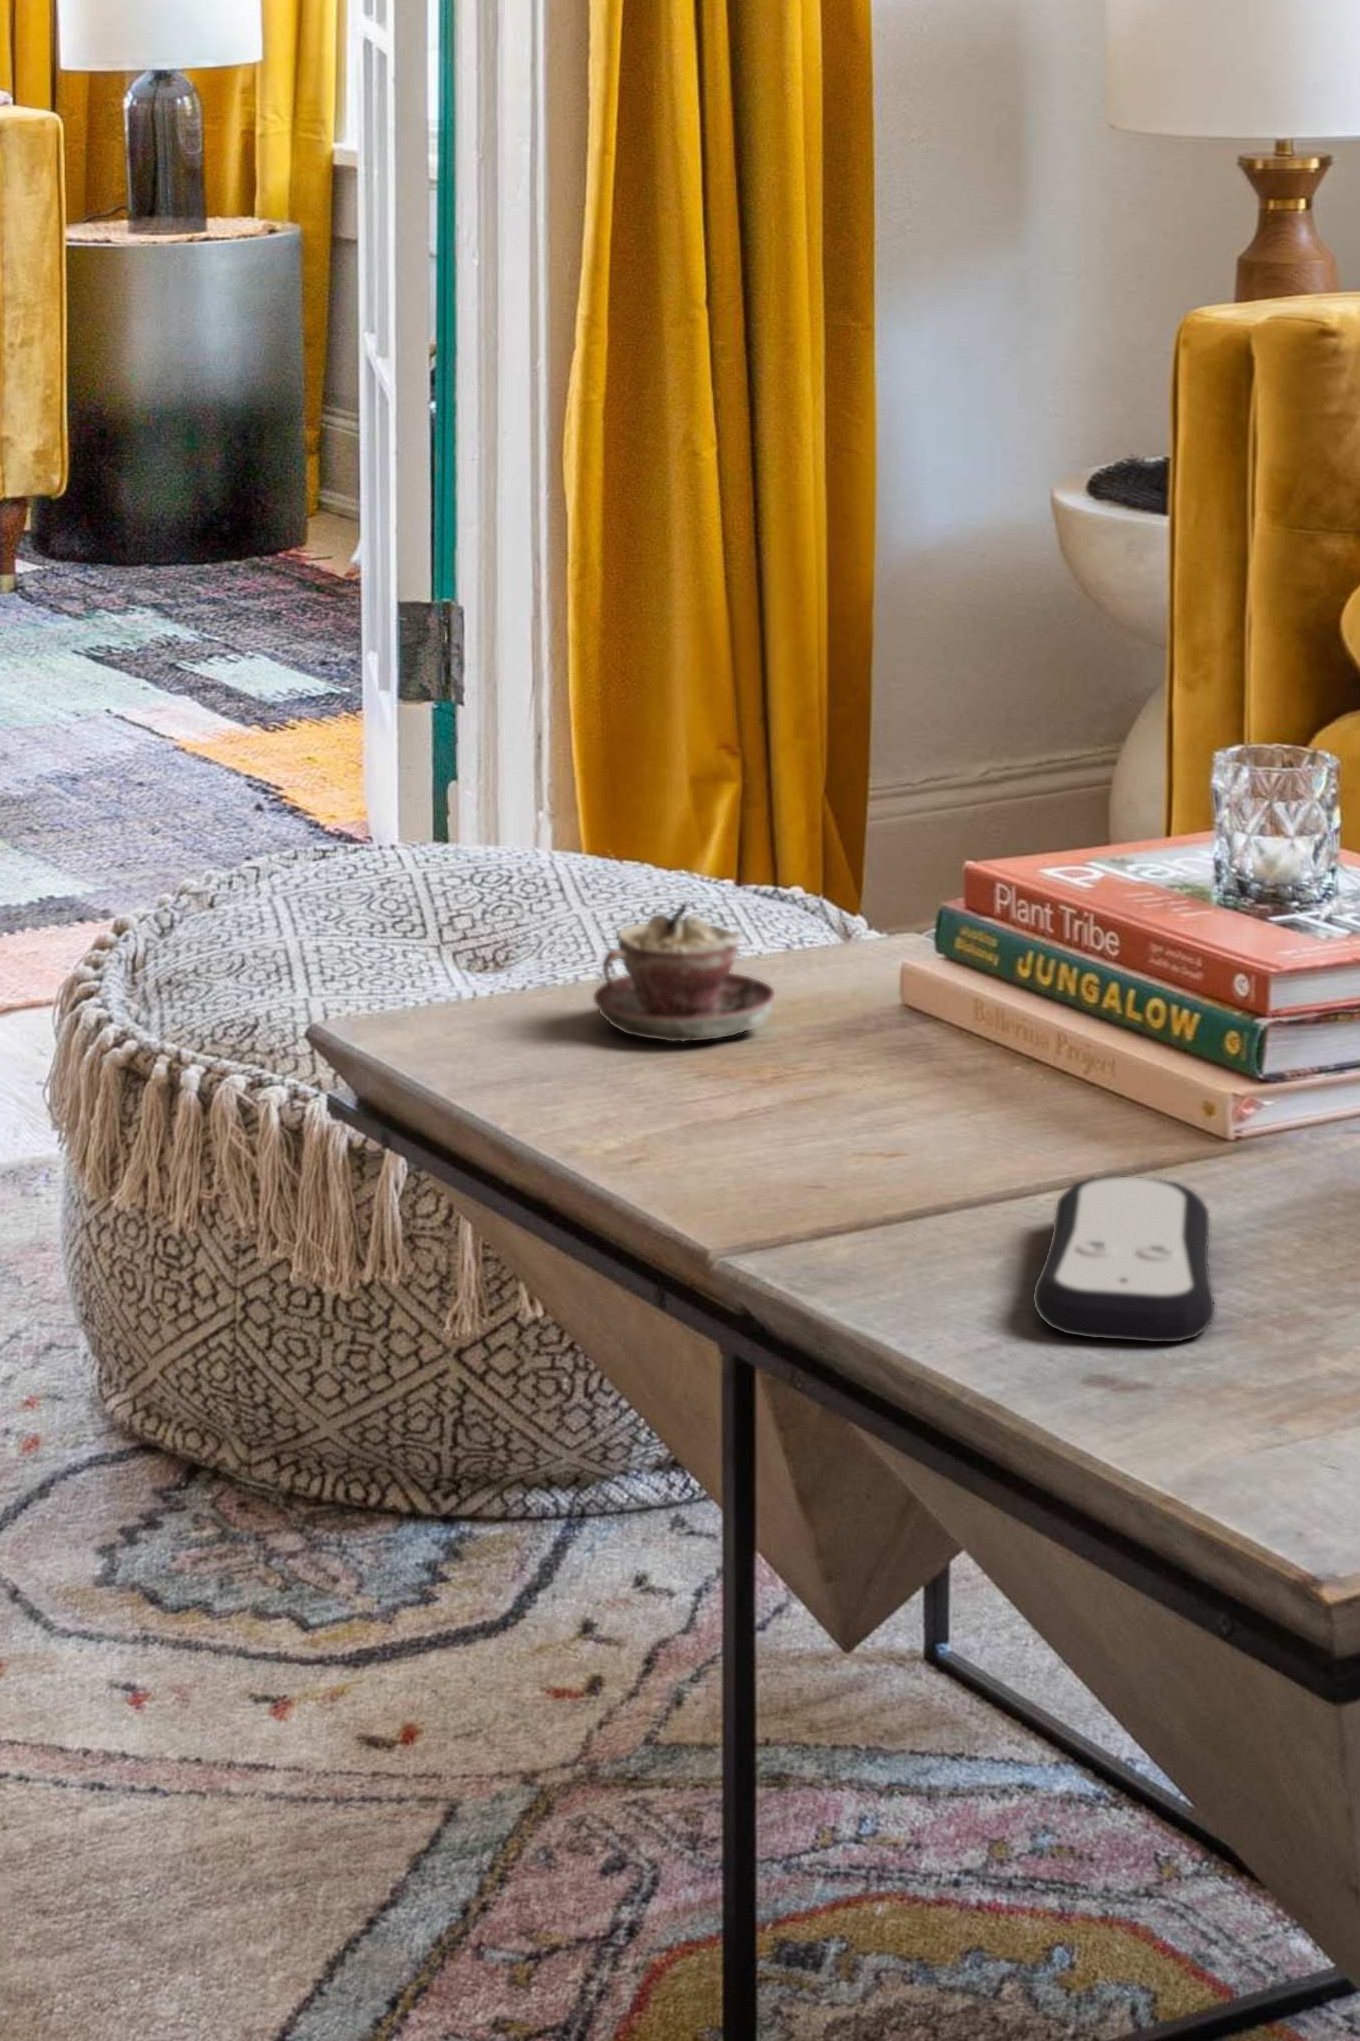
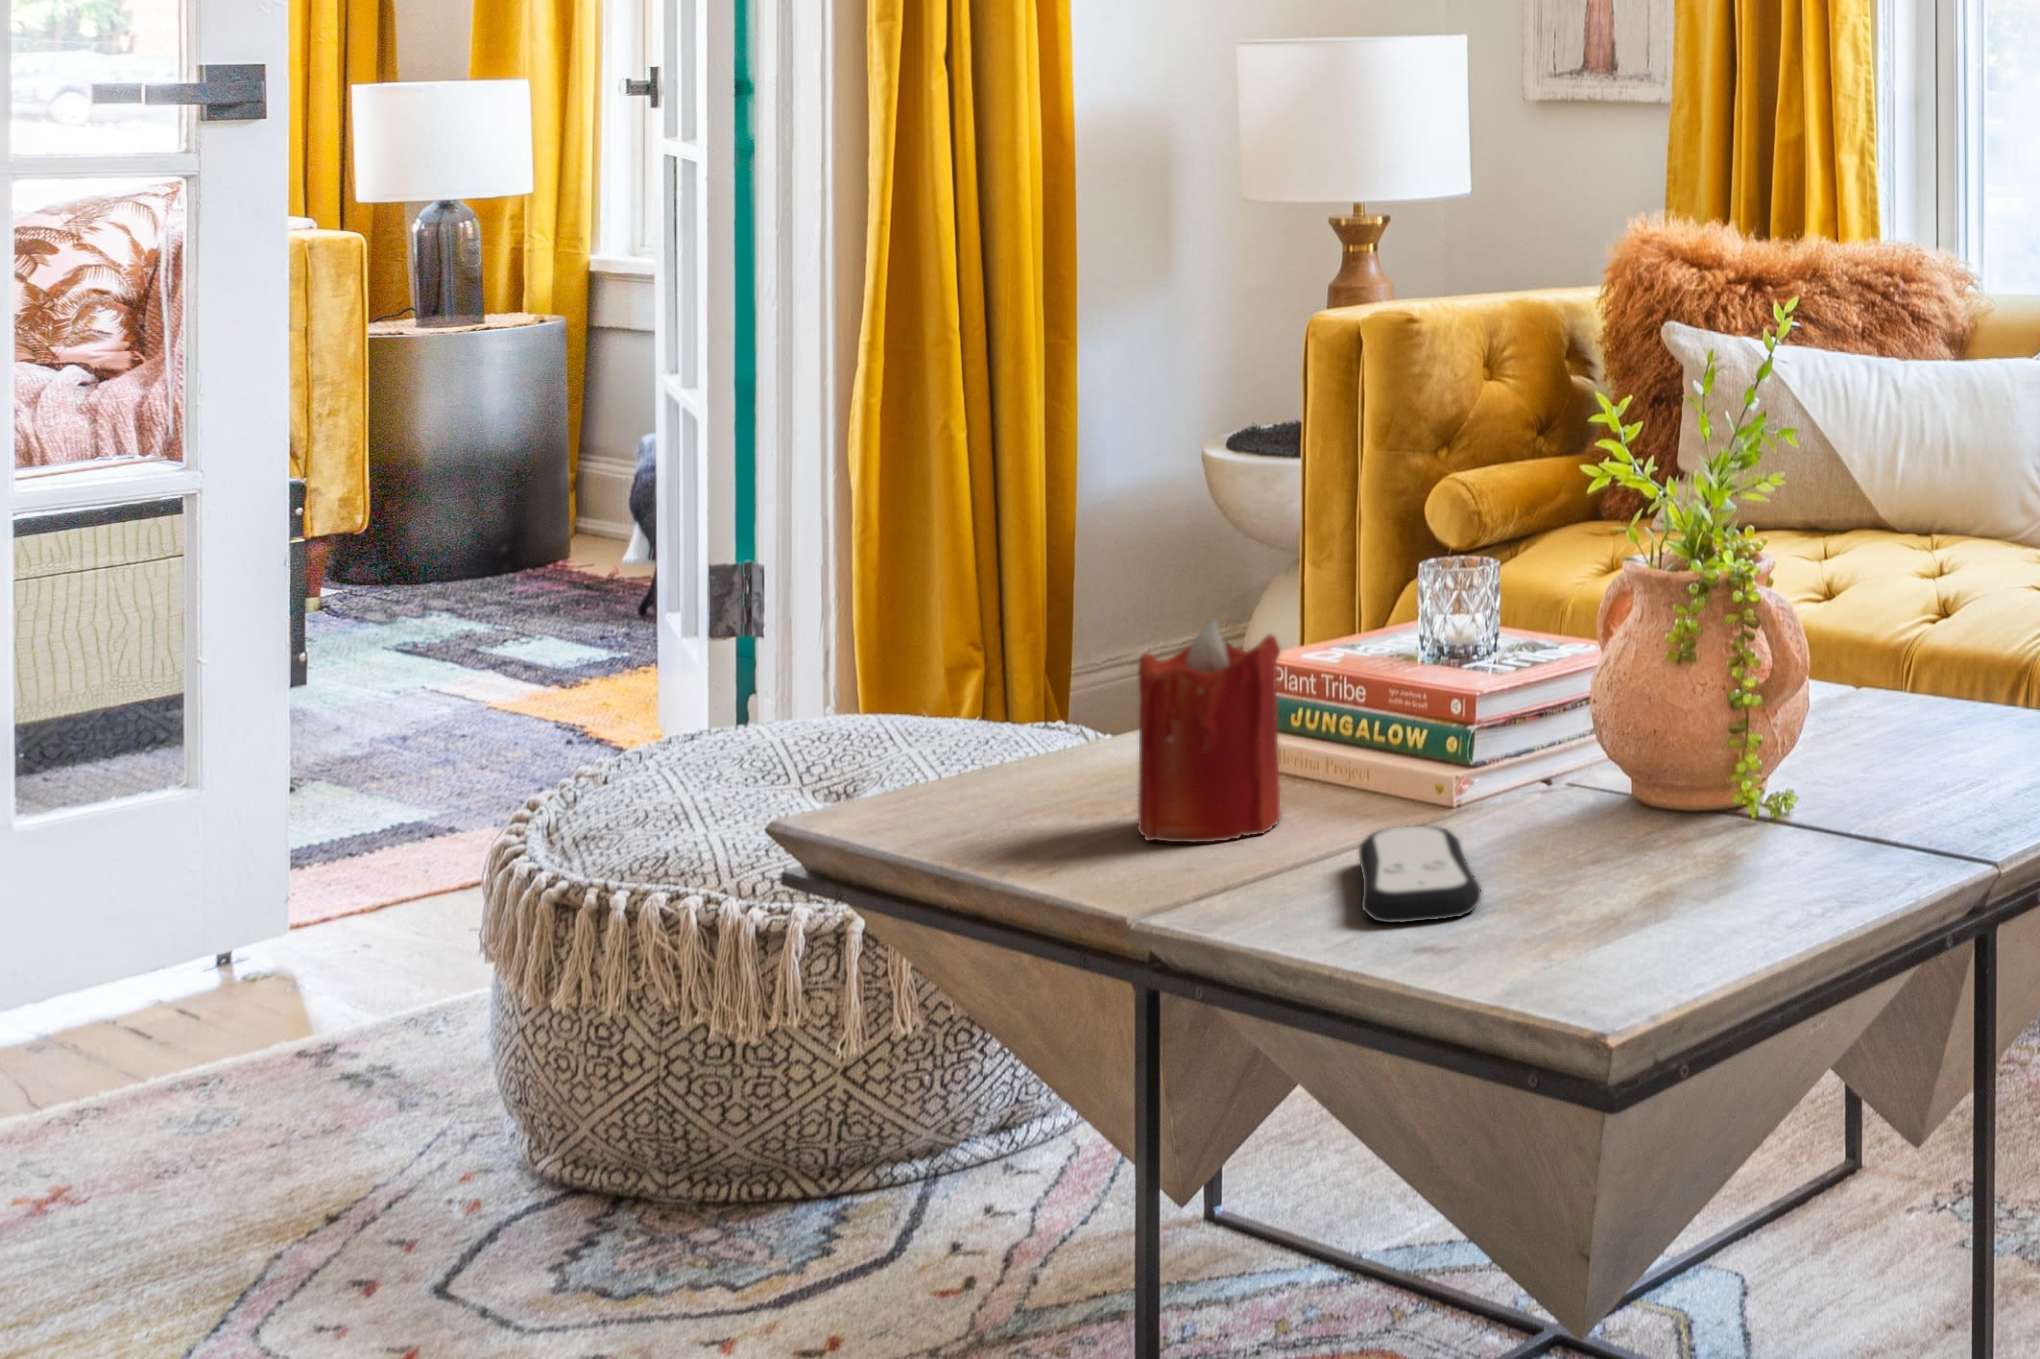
candle: none [774,824,979,1152] -> present [1138,620,1281,842]
teacup: present [594,902,775,1041] -> none [981,699,1116,798]

